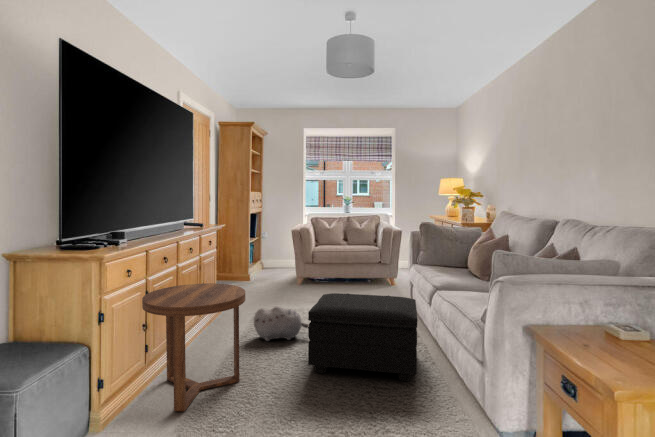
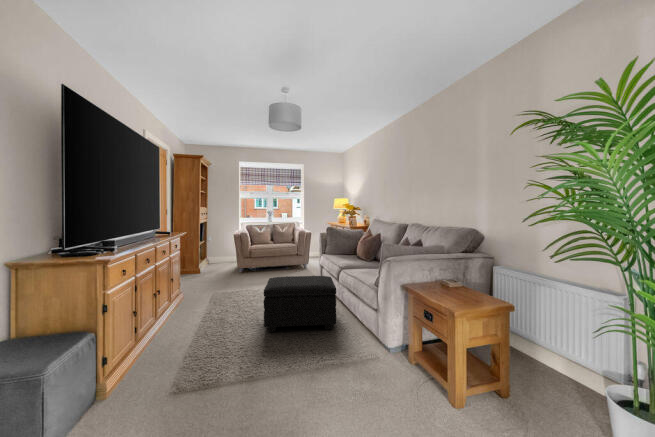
side table: present [142,283,245,411] -> none [137,276,219,373]
plush toy: present [254,307,309,341] -> none [216,290,260,316]

